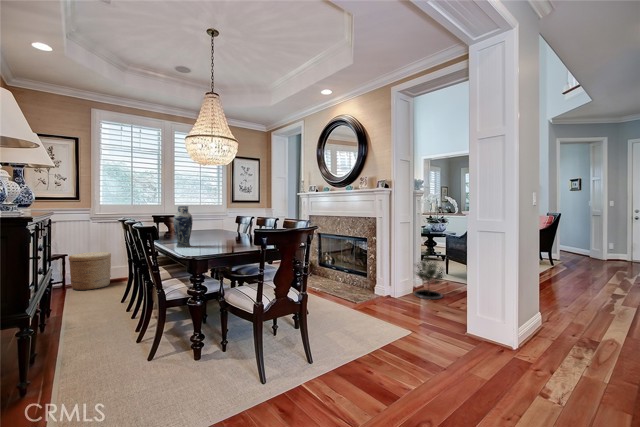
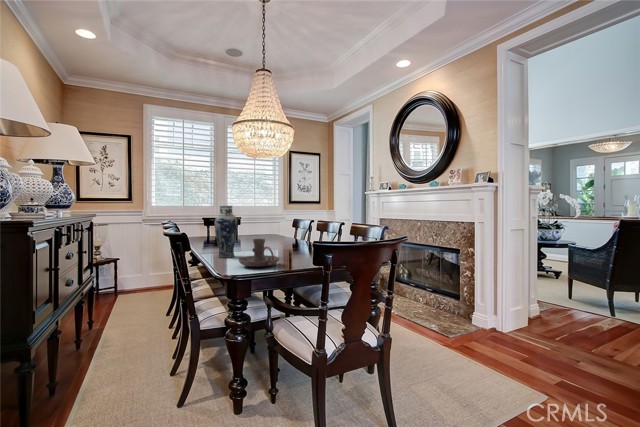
candle holder: none [197,231,228,251] -> present [239,239,279,267]
woven basket: present [69,252,111,290] -> none [120,256,162,298]
potted tree: present [414,252,443,299] -> none [528,264,587,340]

